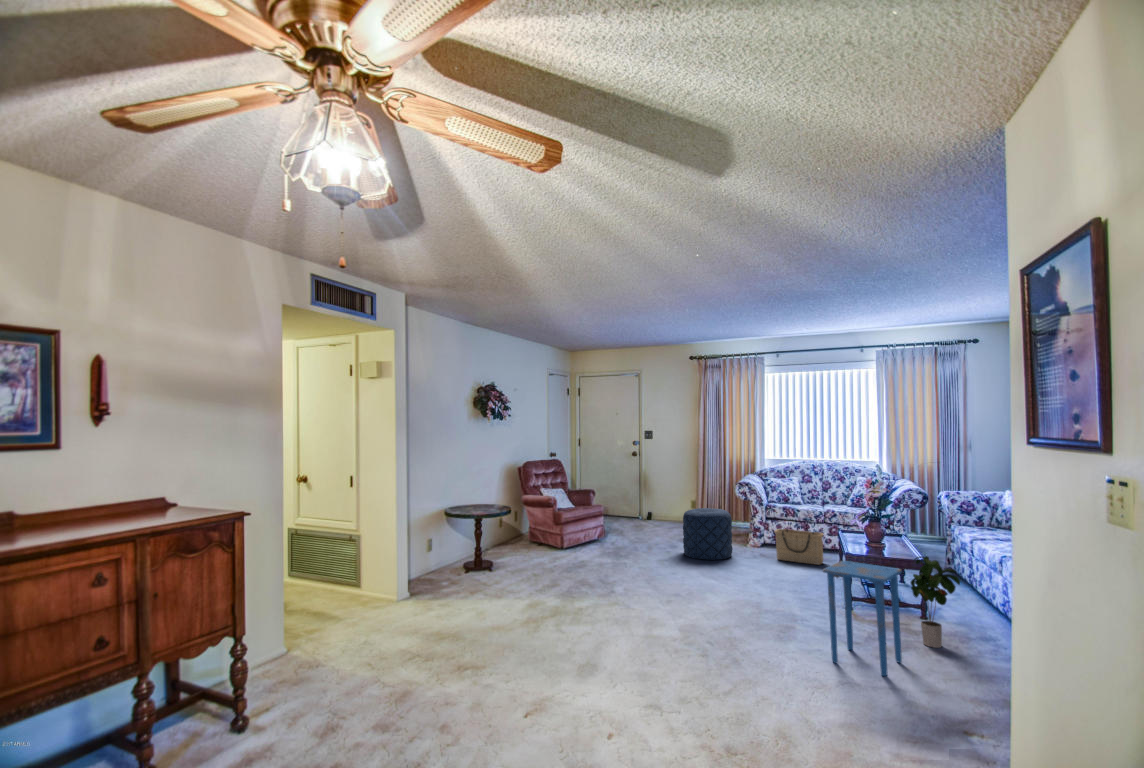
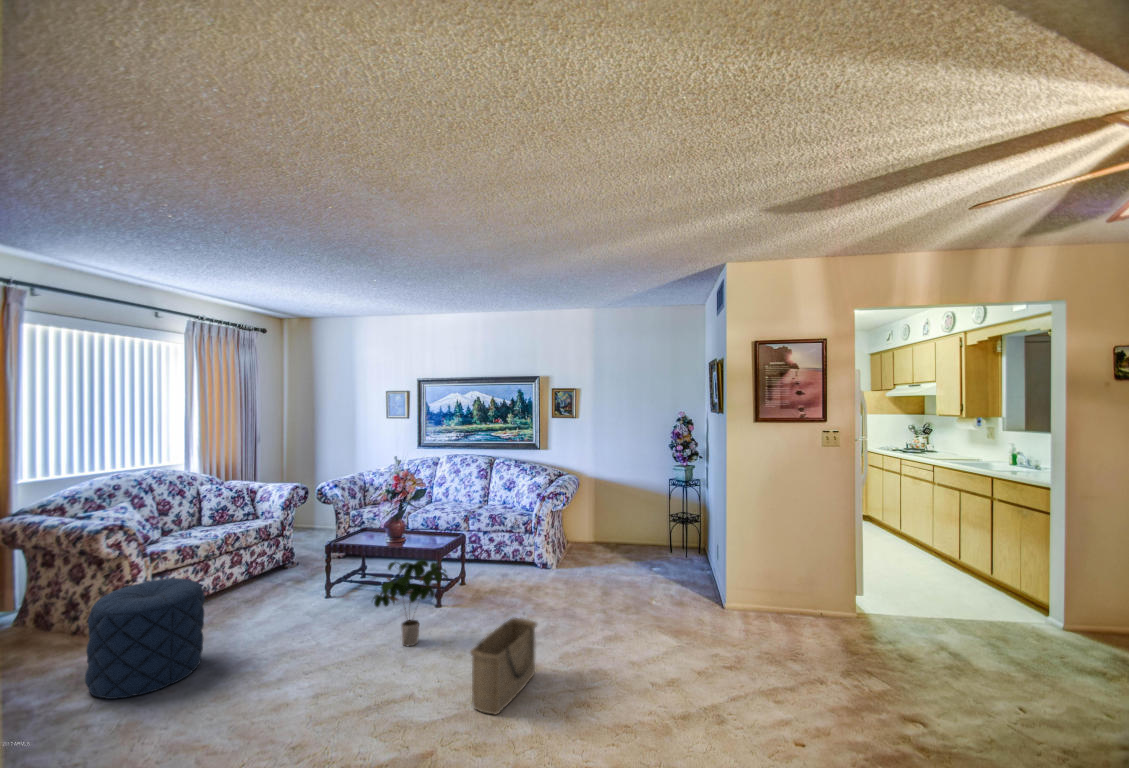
basket: present [775,529,823,565] -> present [470,618,537,714]
potted plant: present [911,556,960,648] -> present [373,559,448,646]
side table: present [823,561,902,676] -> none [580,535,639,625]

